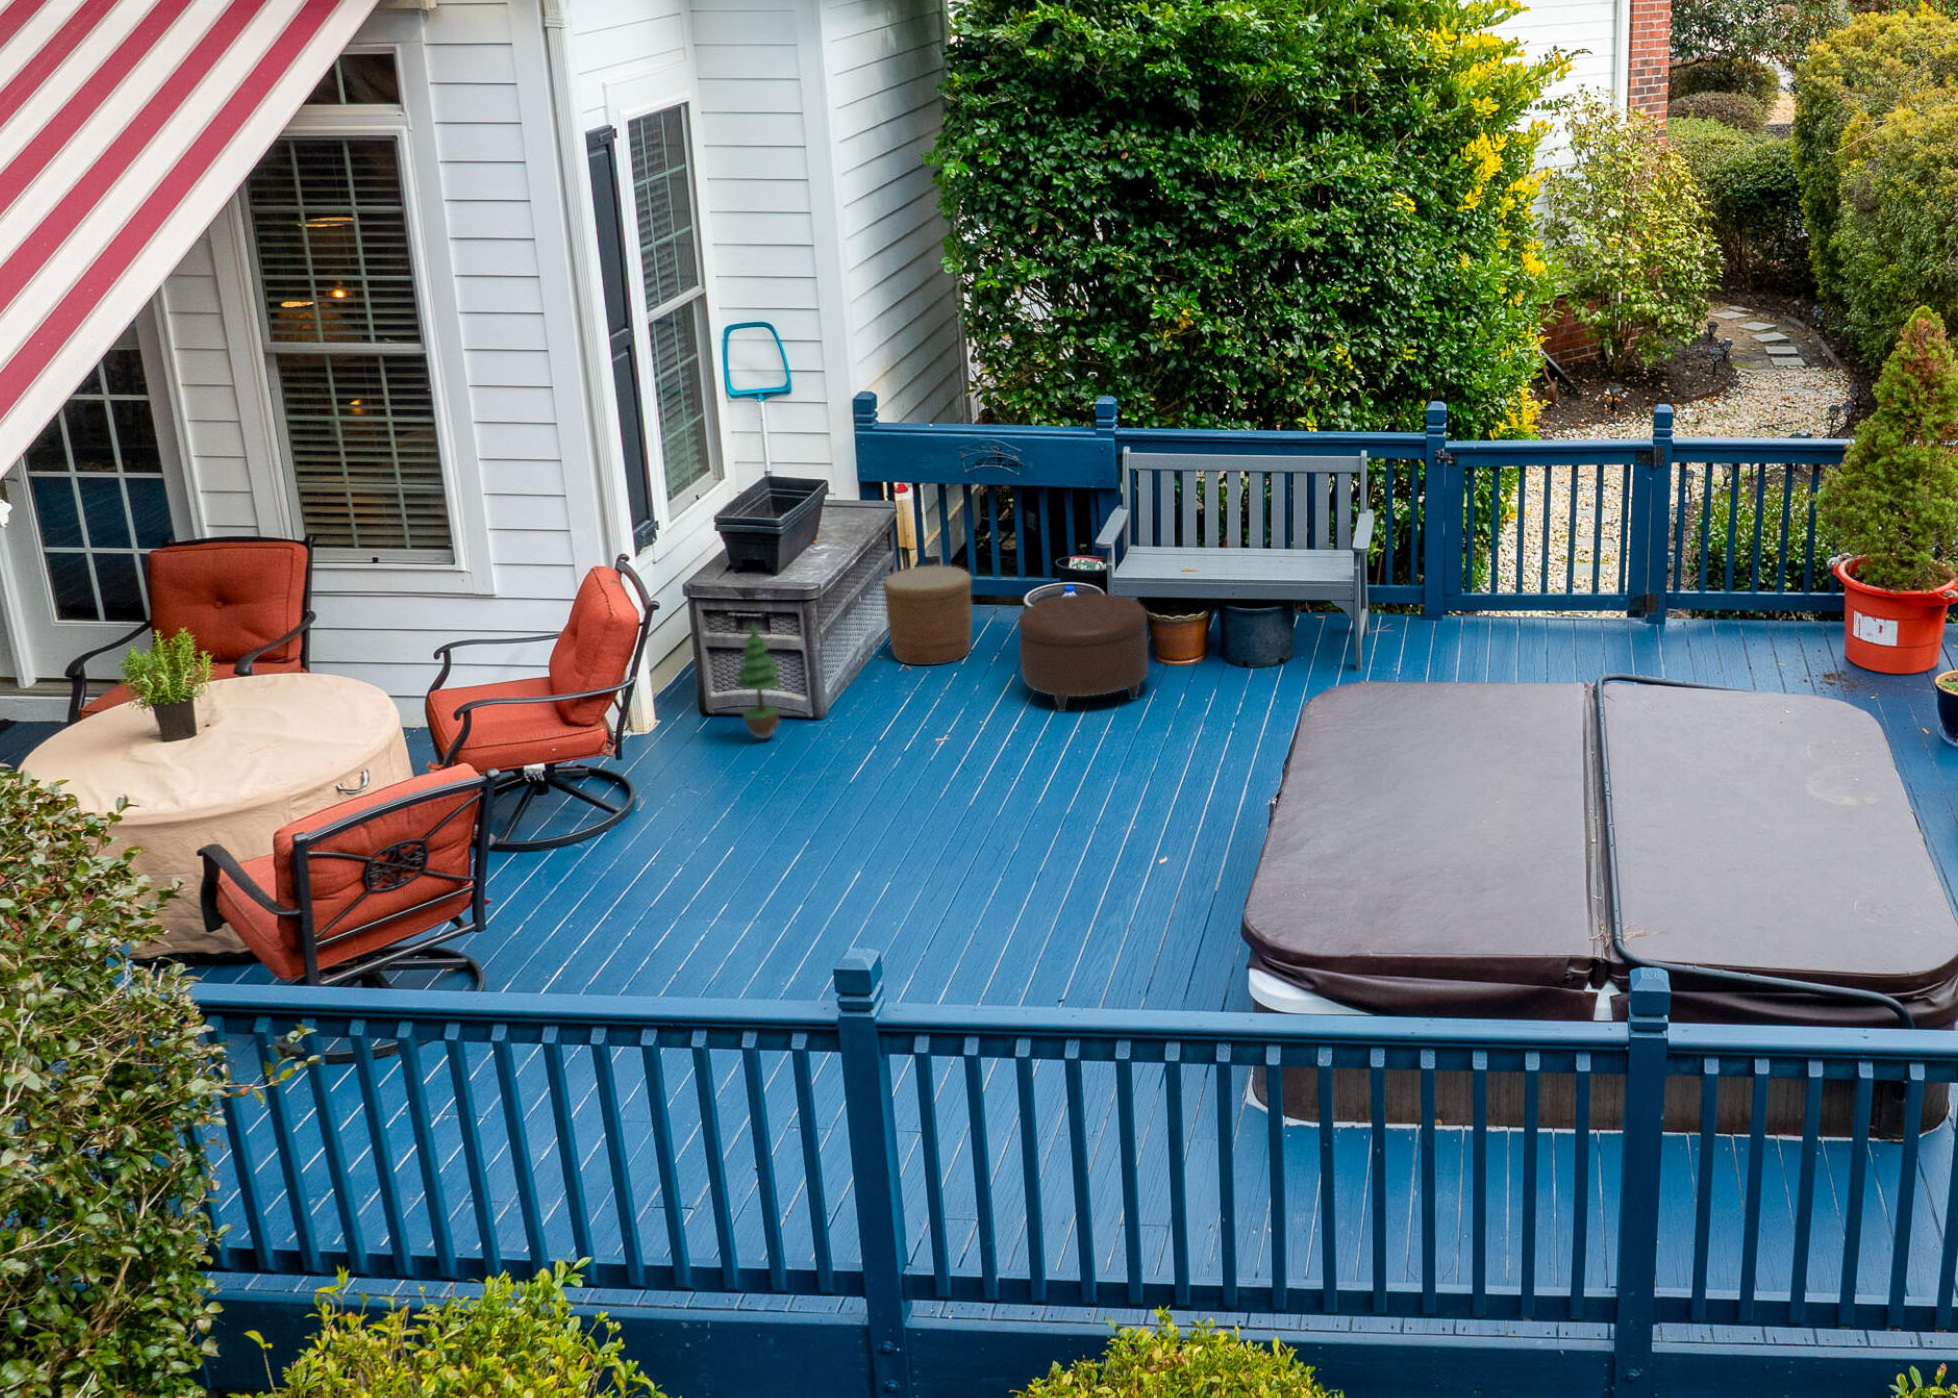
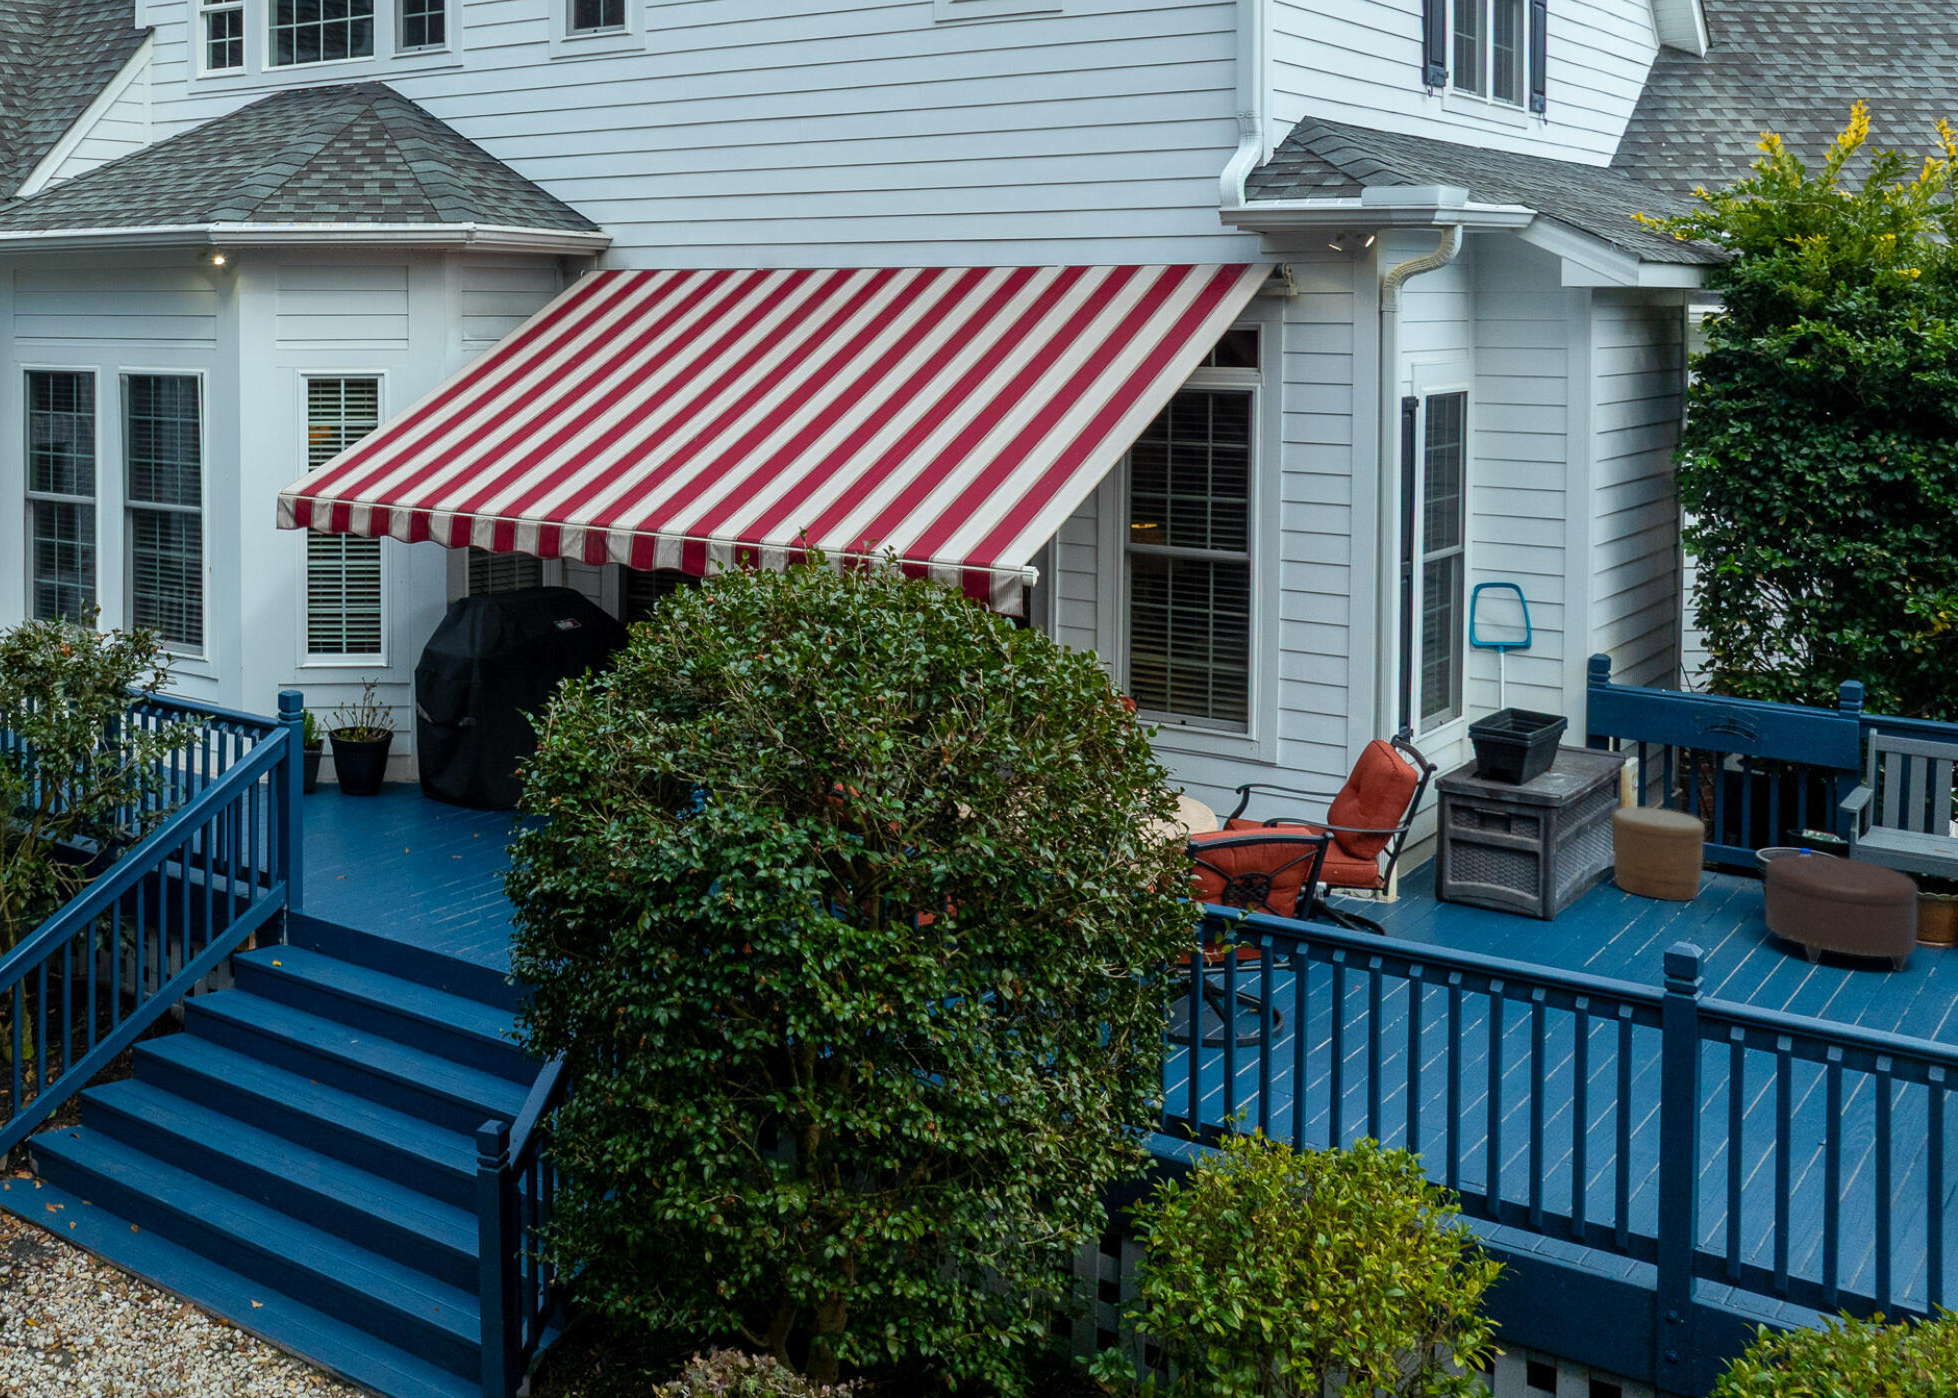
potted tree: present [736,624,780,739] -> none [1477,812,1521,920]

